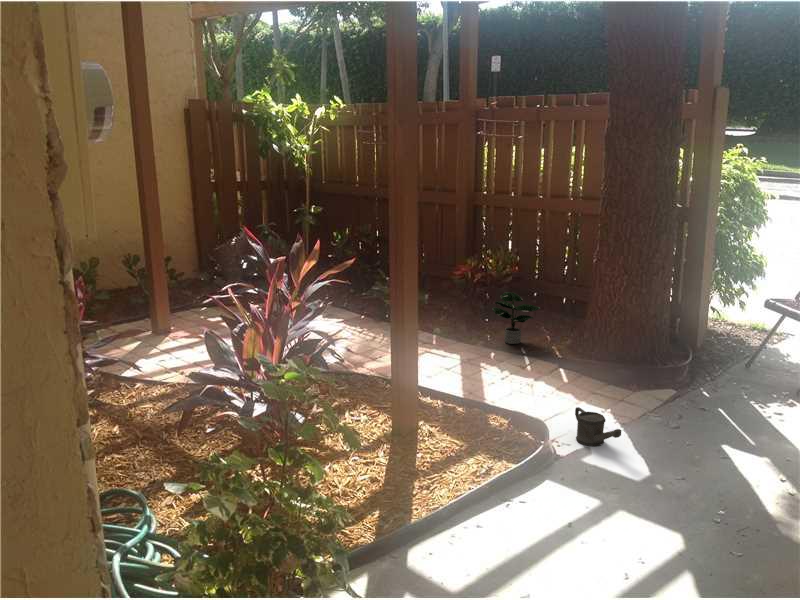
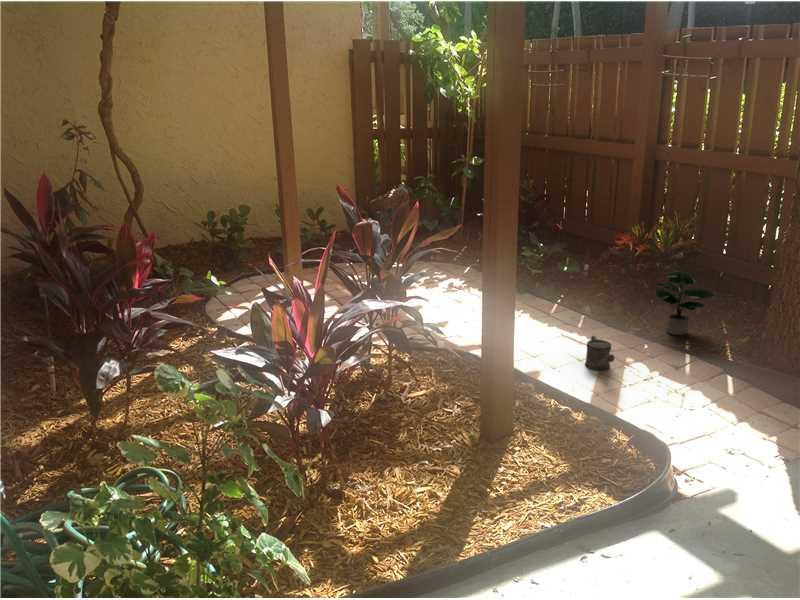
watering can: present [575,407,621,446] -> present [585,336,614,370]

